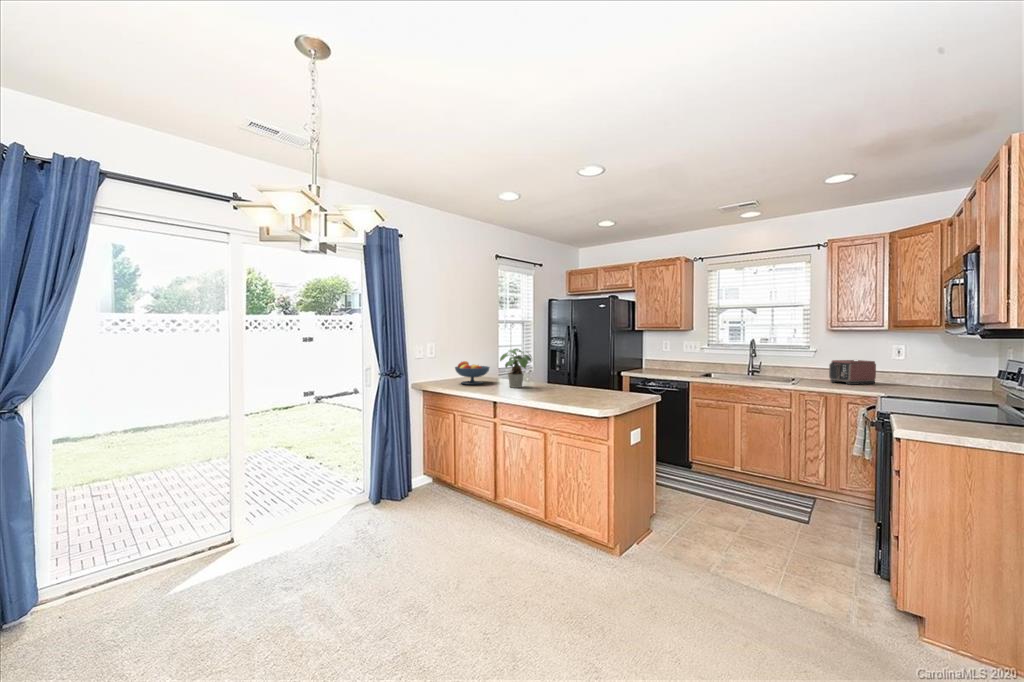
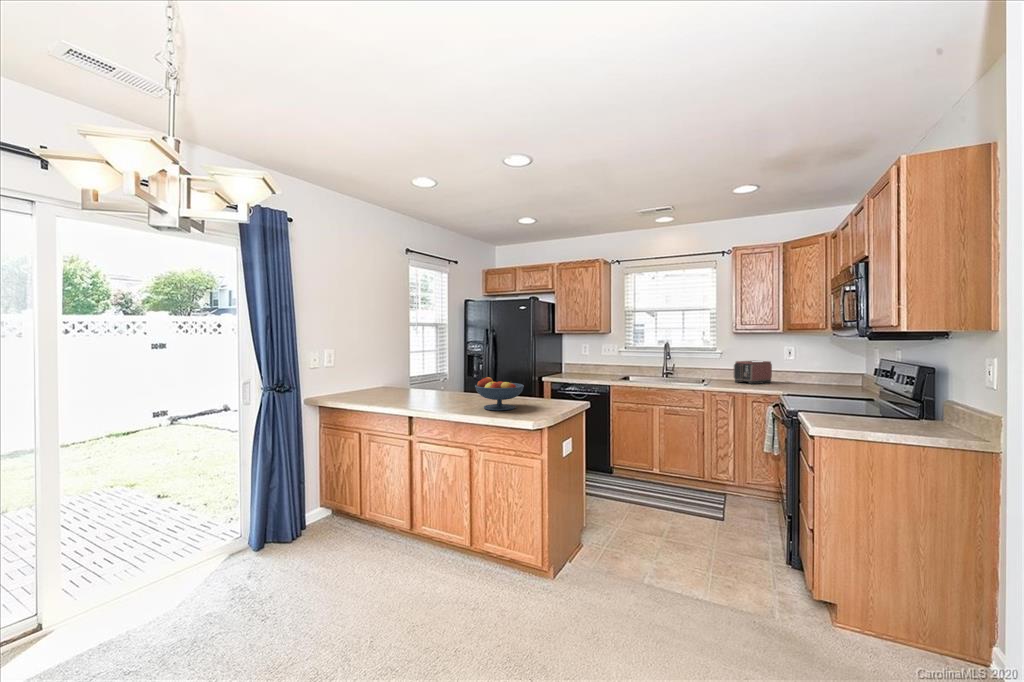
potted plant: present [500,349,531,388] -> none [413,355,450,399]
fruit bowl: present [455,361,490,385] -> present [475,377,524,410]

